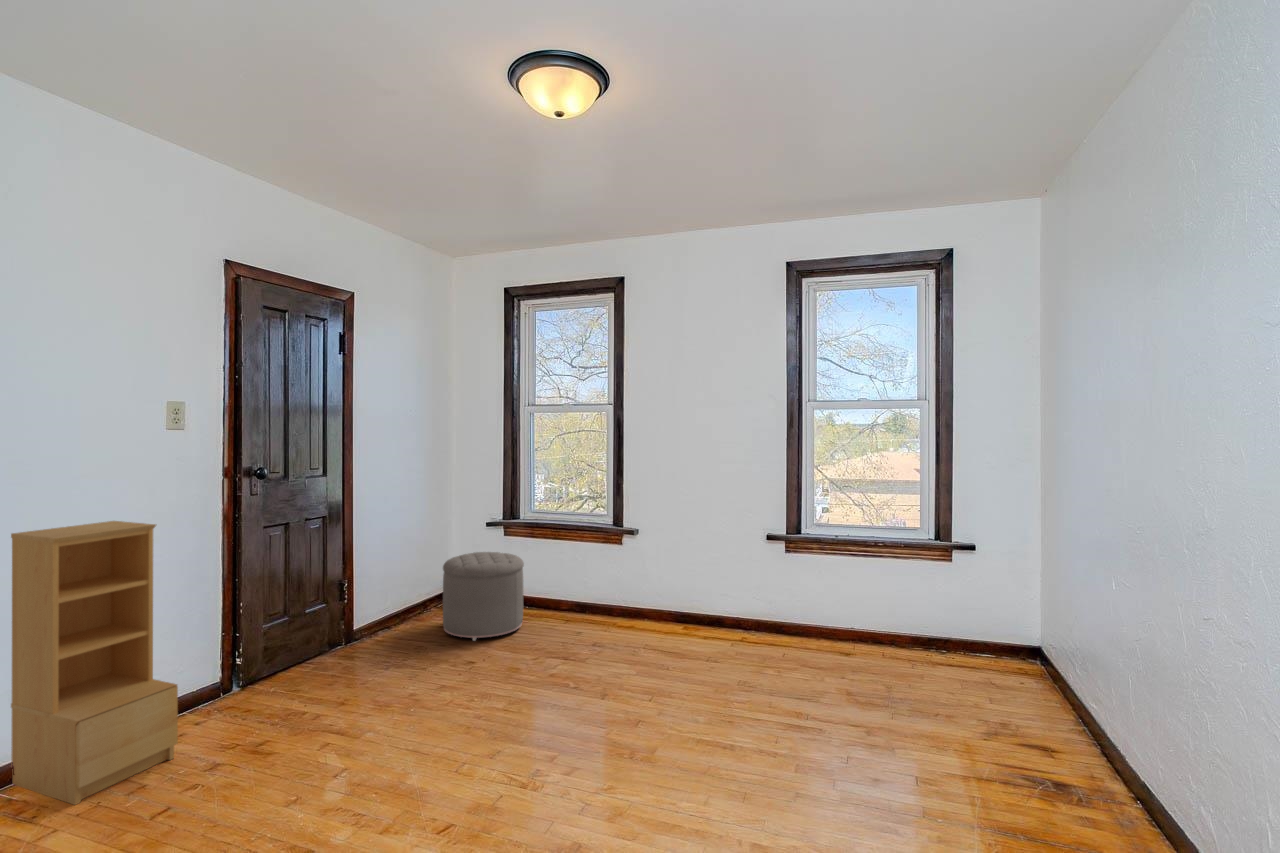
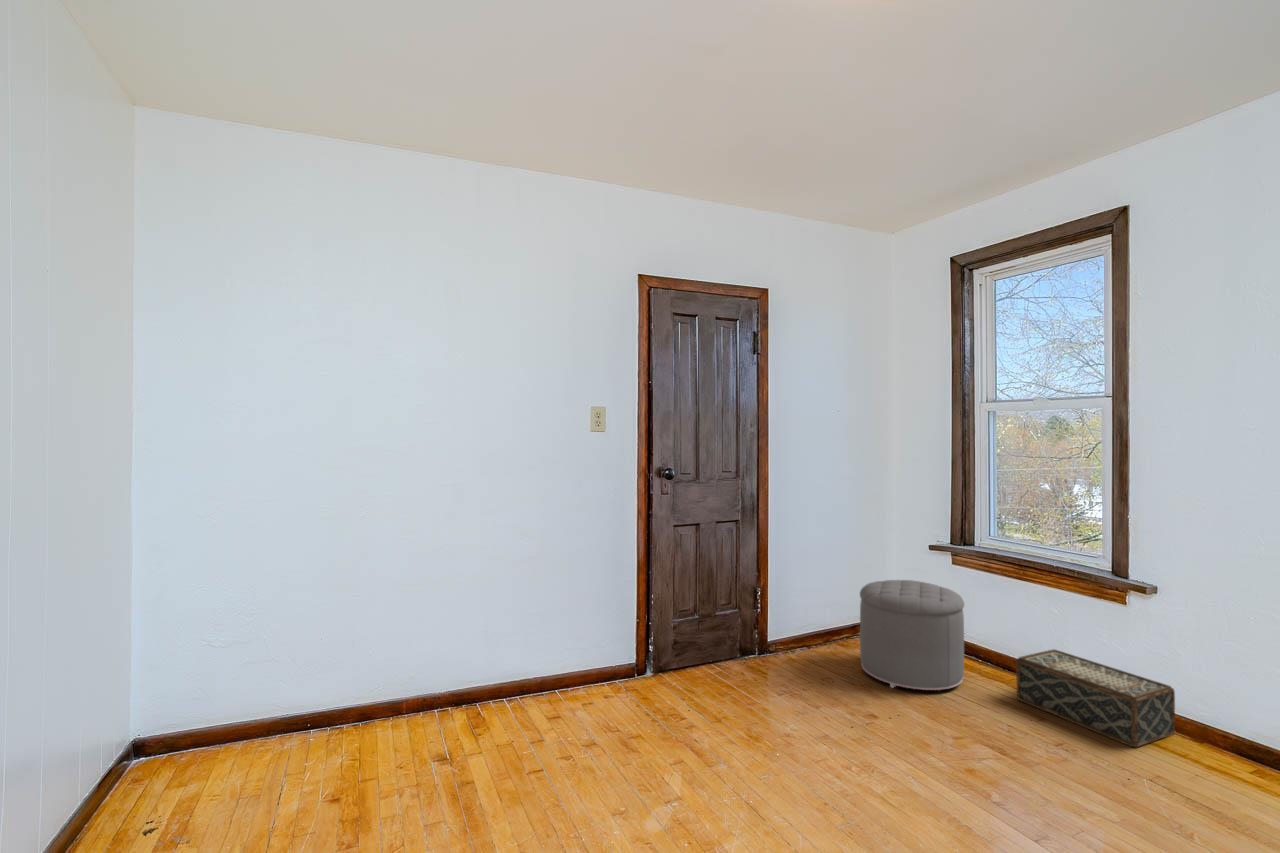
bookshelf: present [11,521,178,805] -> none [480,507,574,740]
woven basket: none [559,585,647,635] -> present [1017,649,1175,747]

